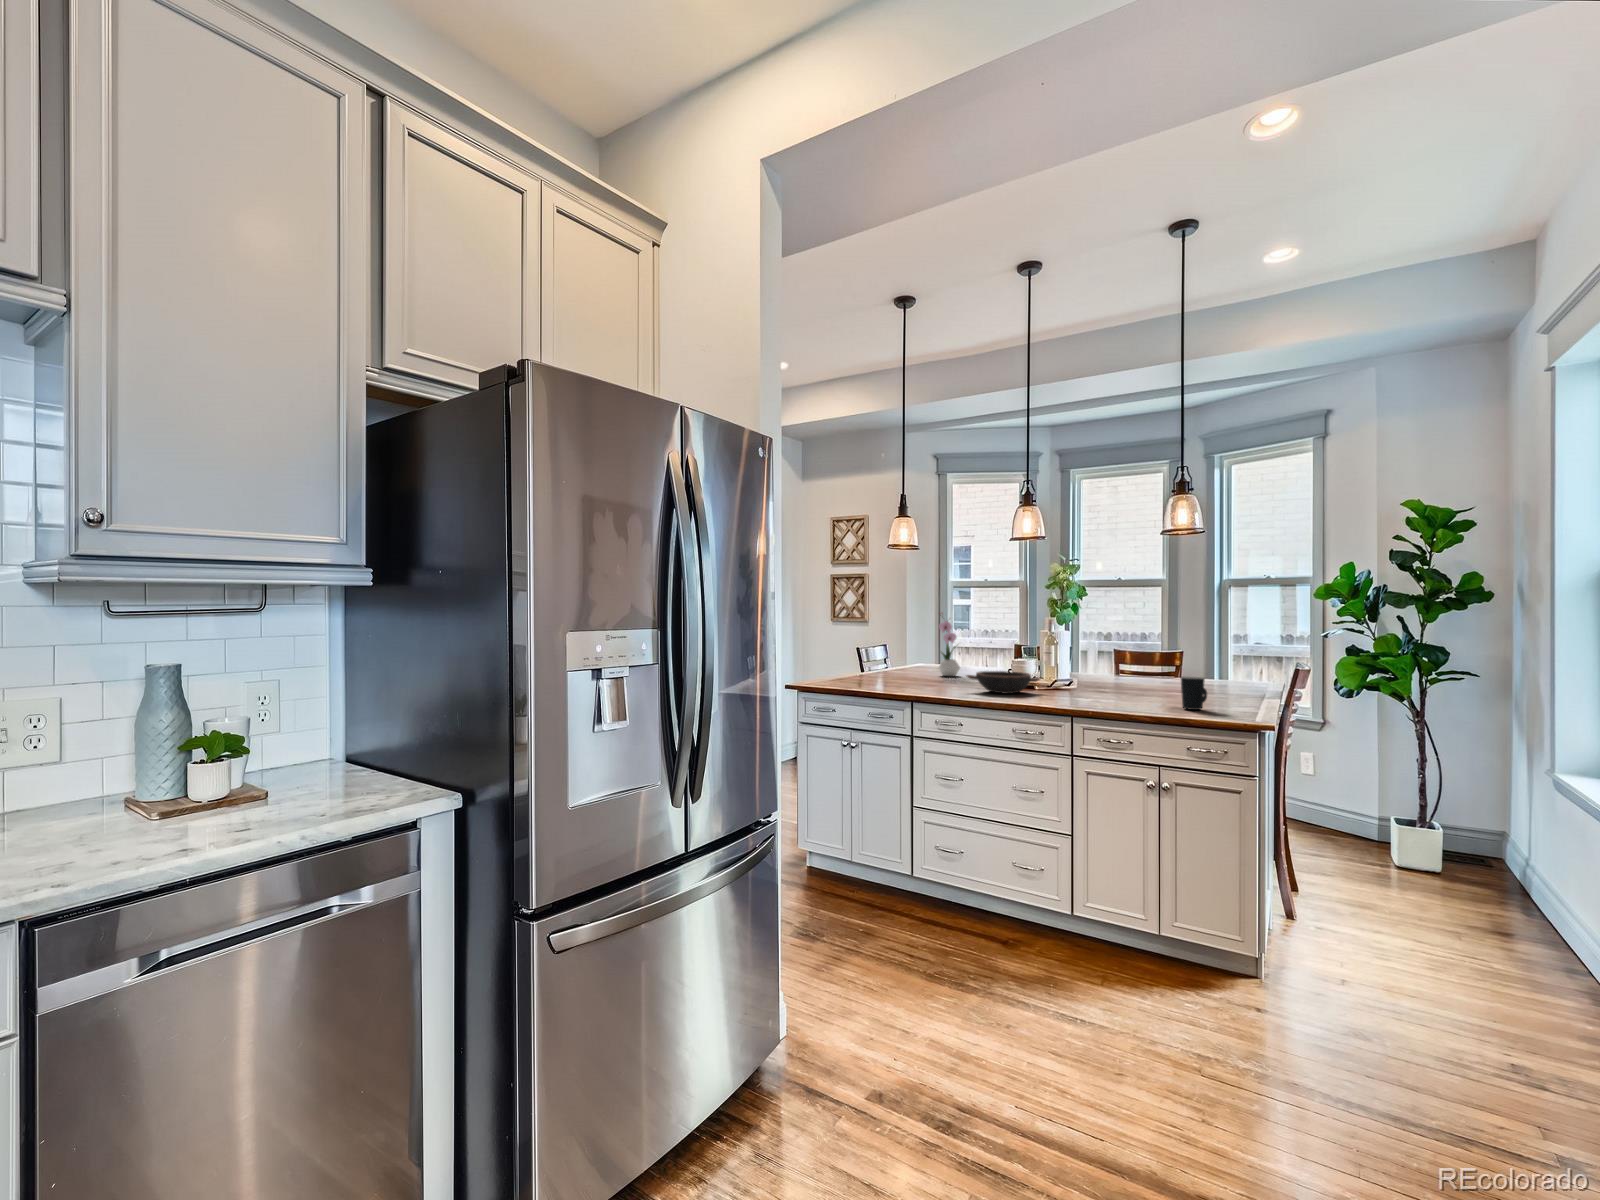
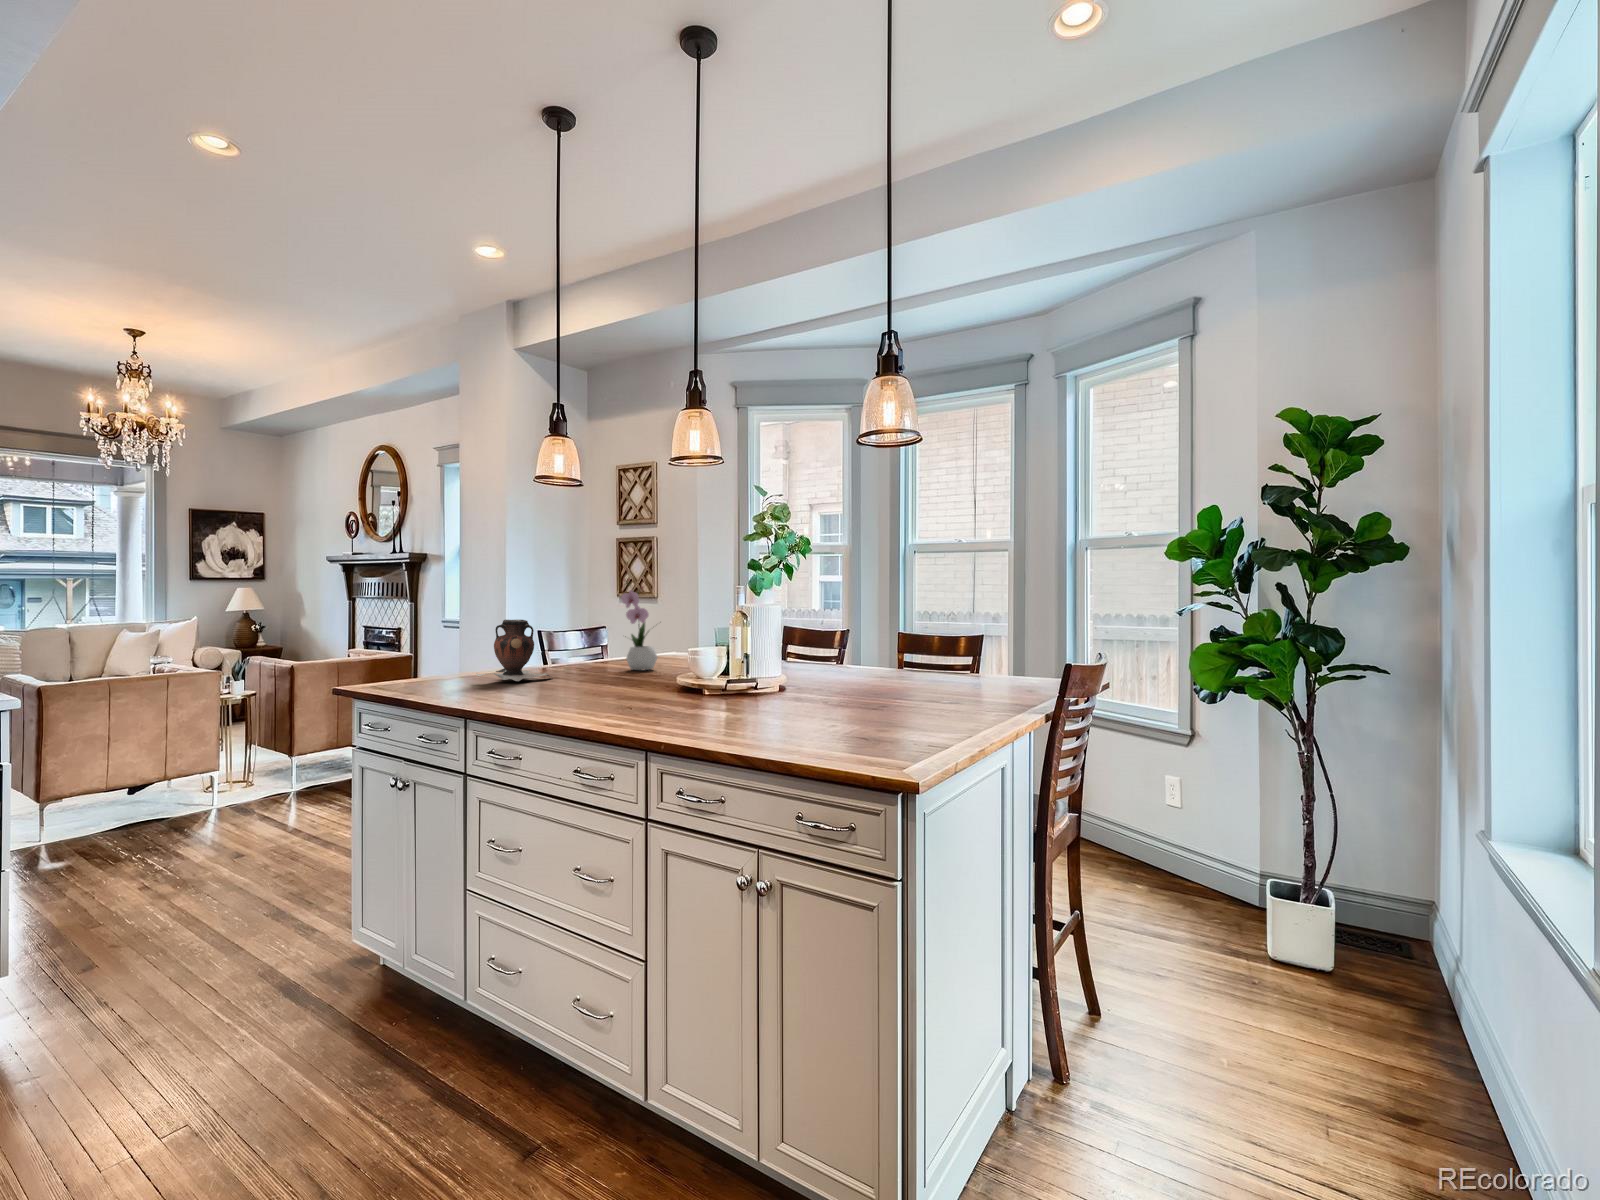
vase: none [868,641,910,682] -> present [477,619,552,681]
bowl: present [967,671,1040,694] -> none [564,666,676,704]
mug: present [1181,677,1207,710] -> none [815,682,855,745]

